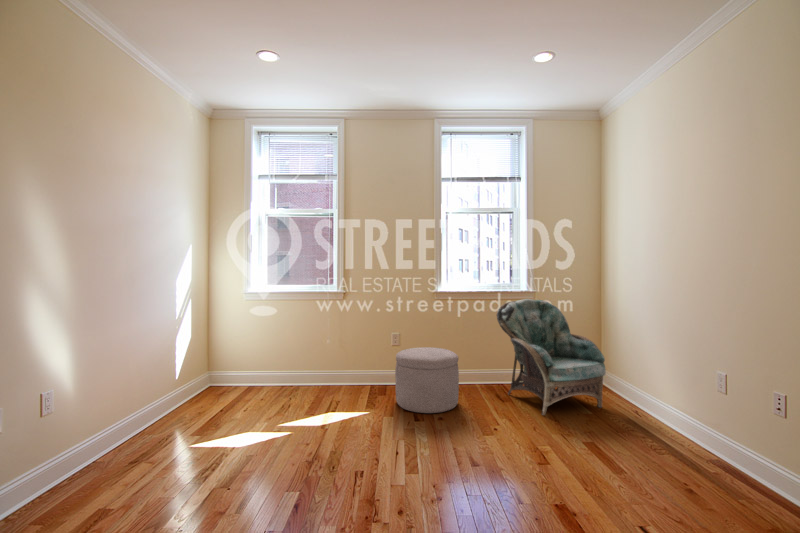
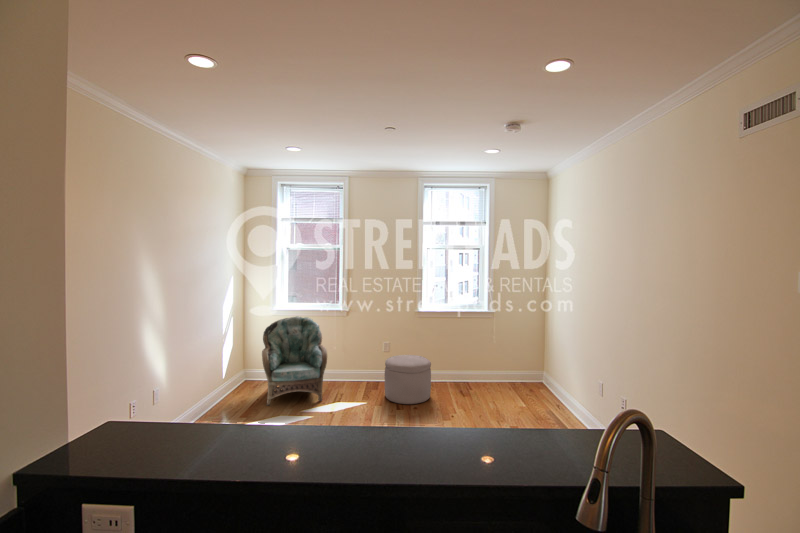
armchair: present [497,299,606,415] -> present [262,316,327,405]

